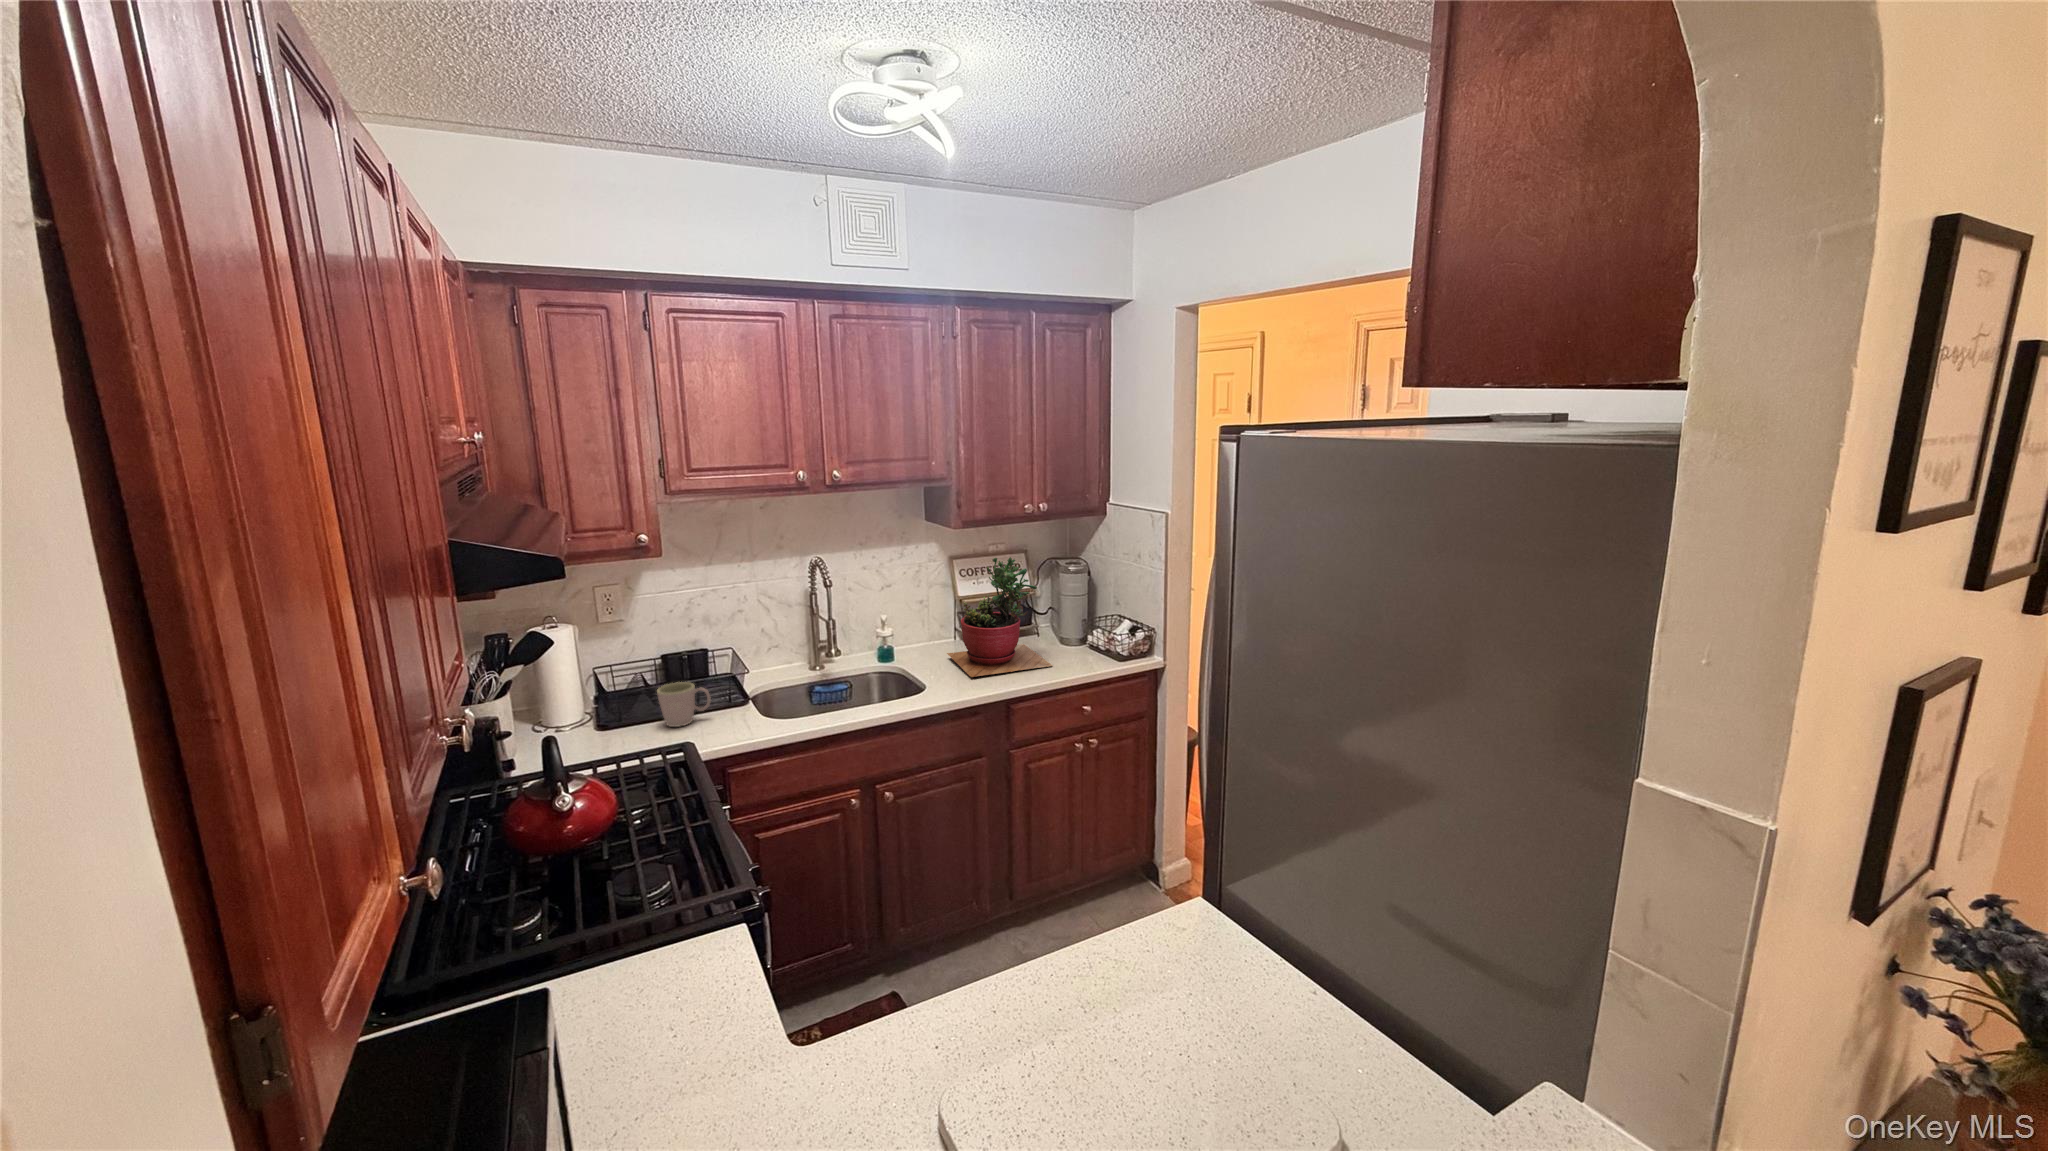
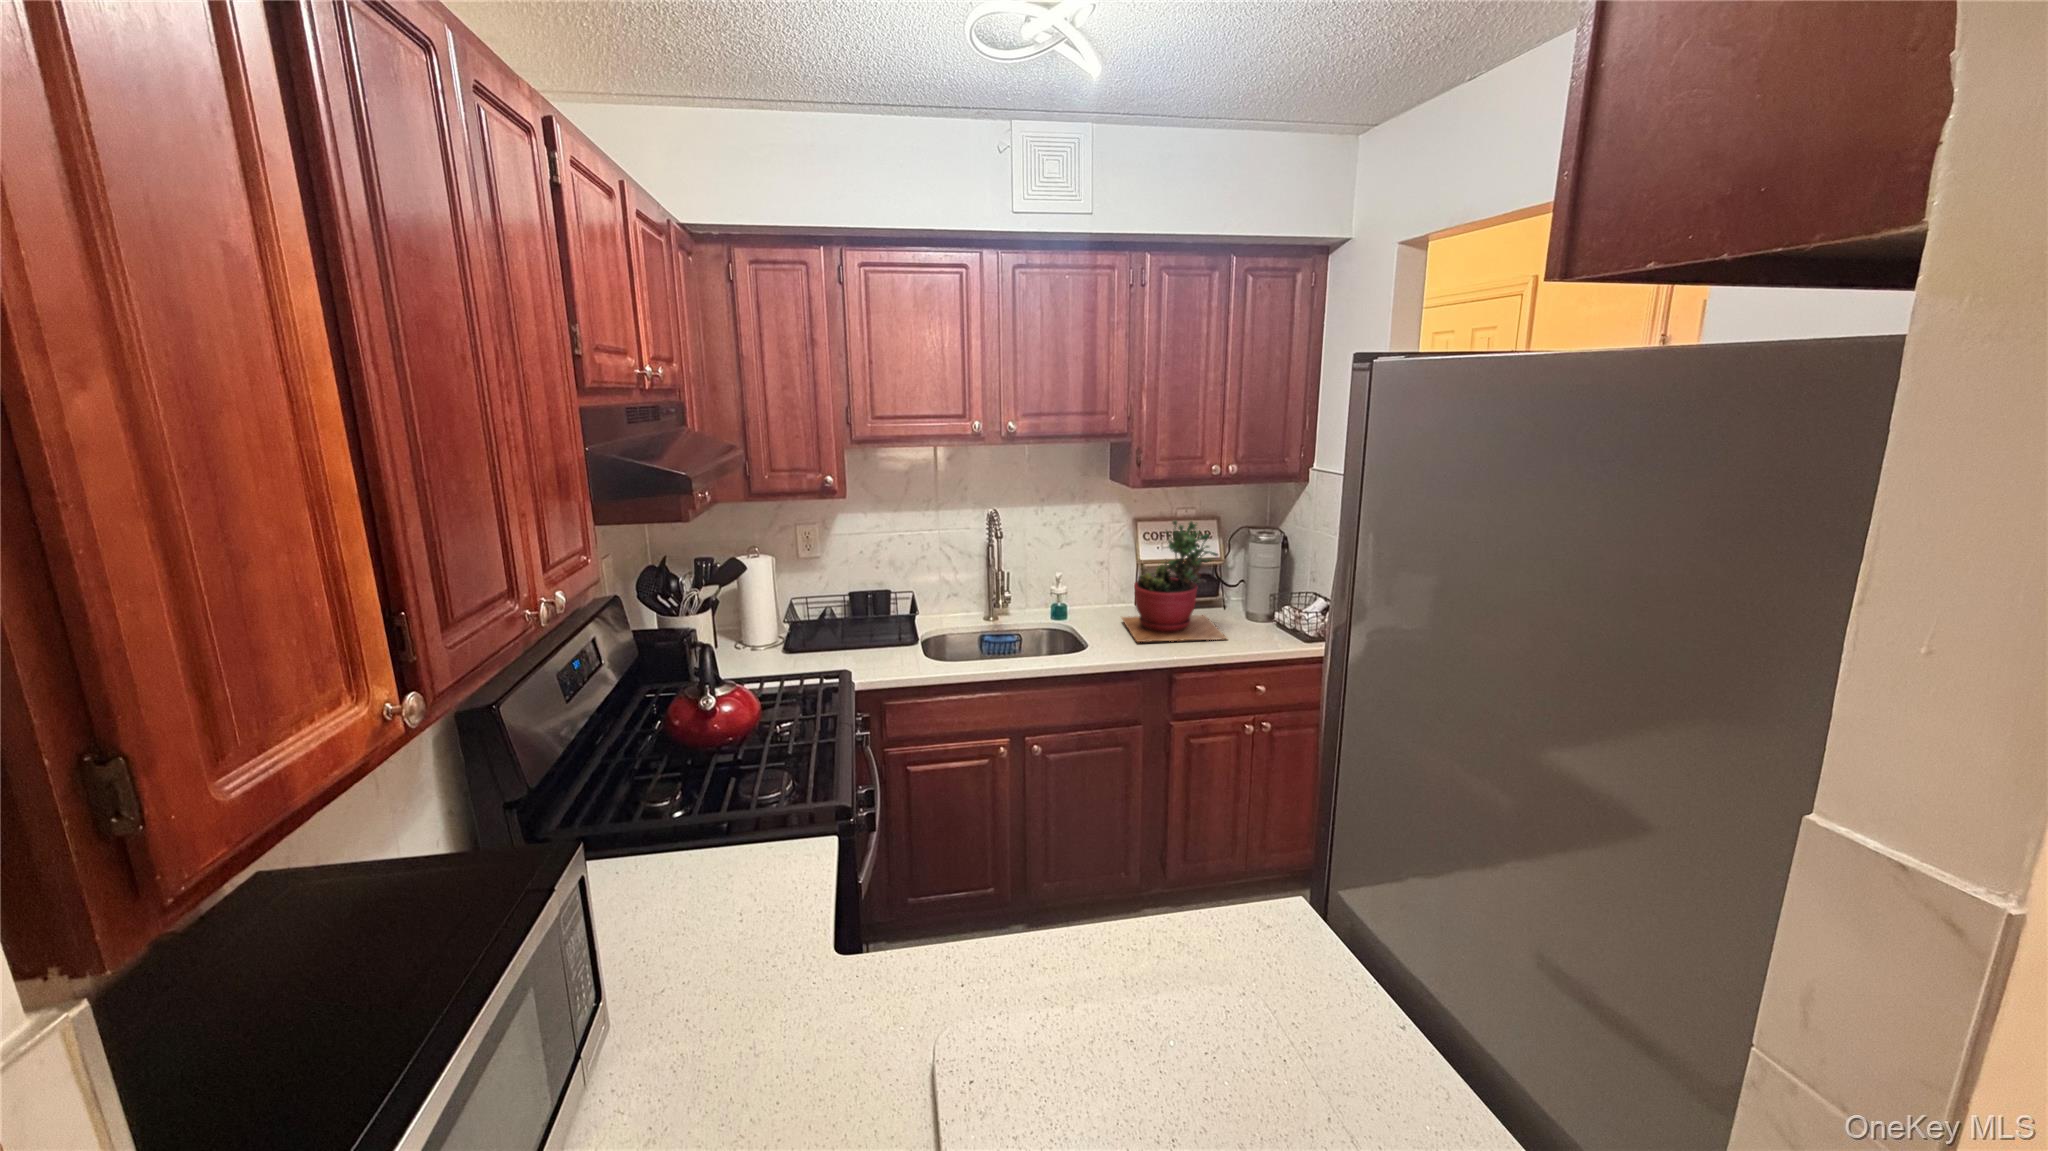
mug: present [657,682,711,727] -> none [833,617,880,658]

